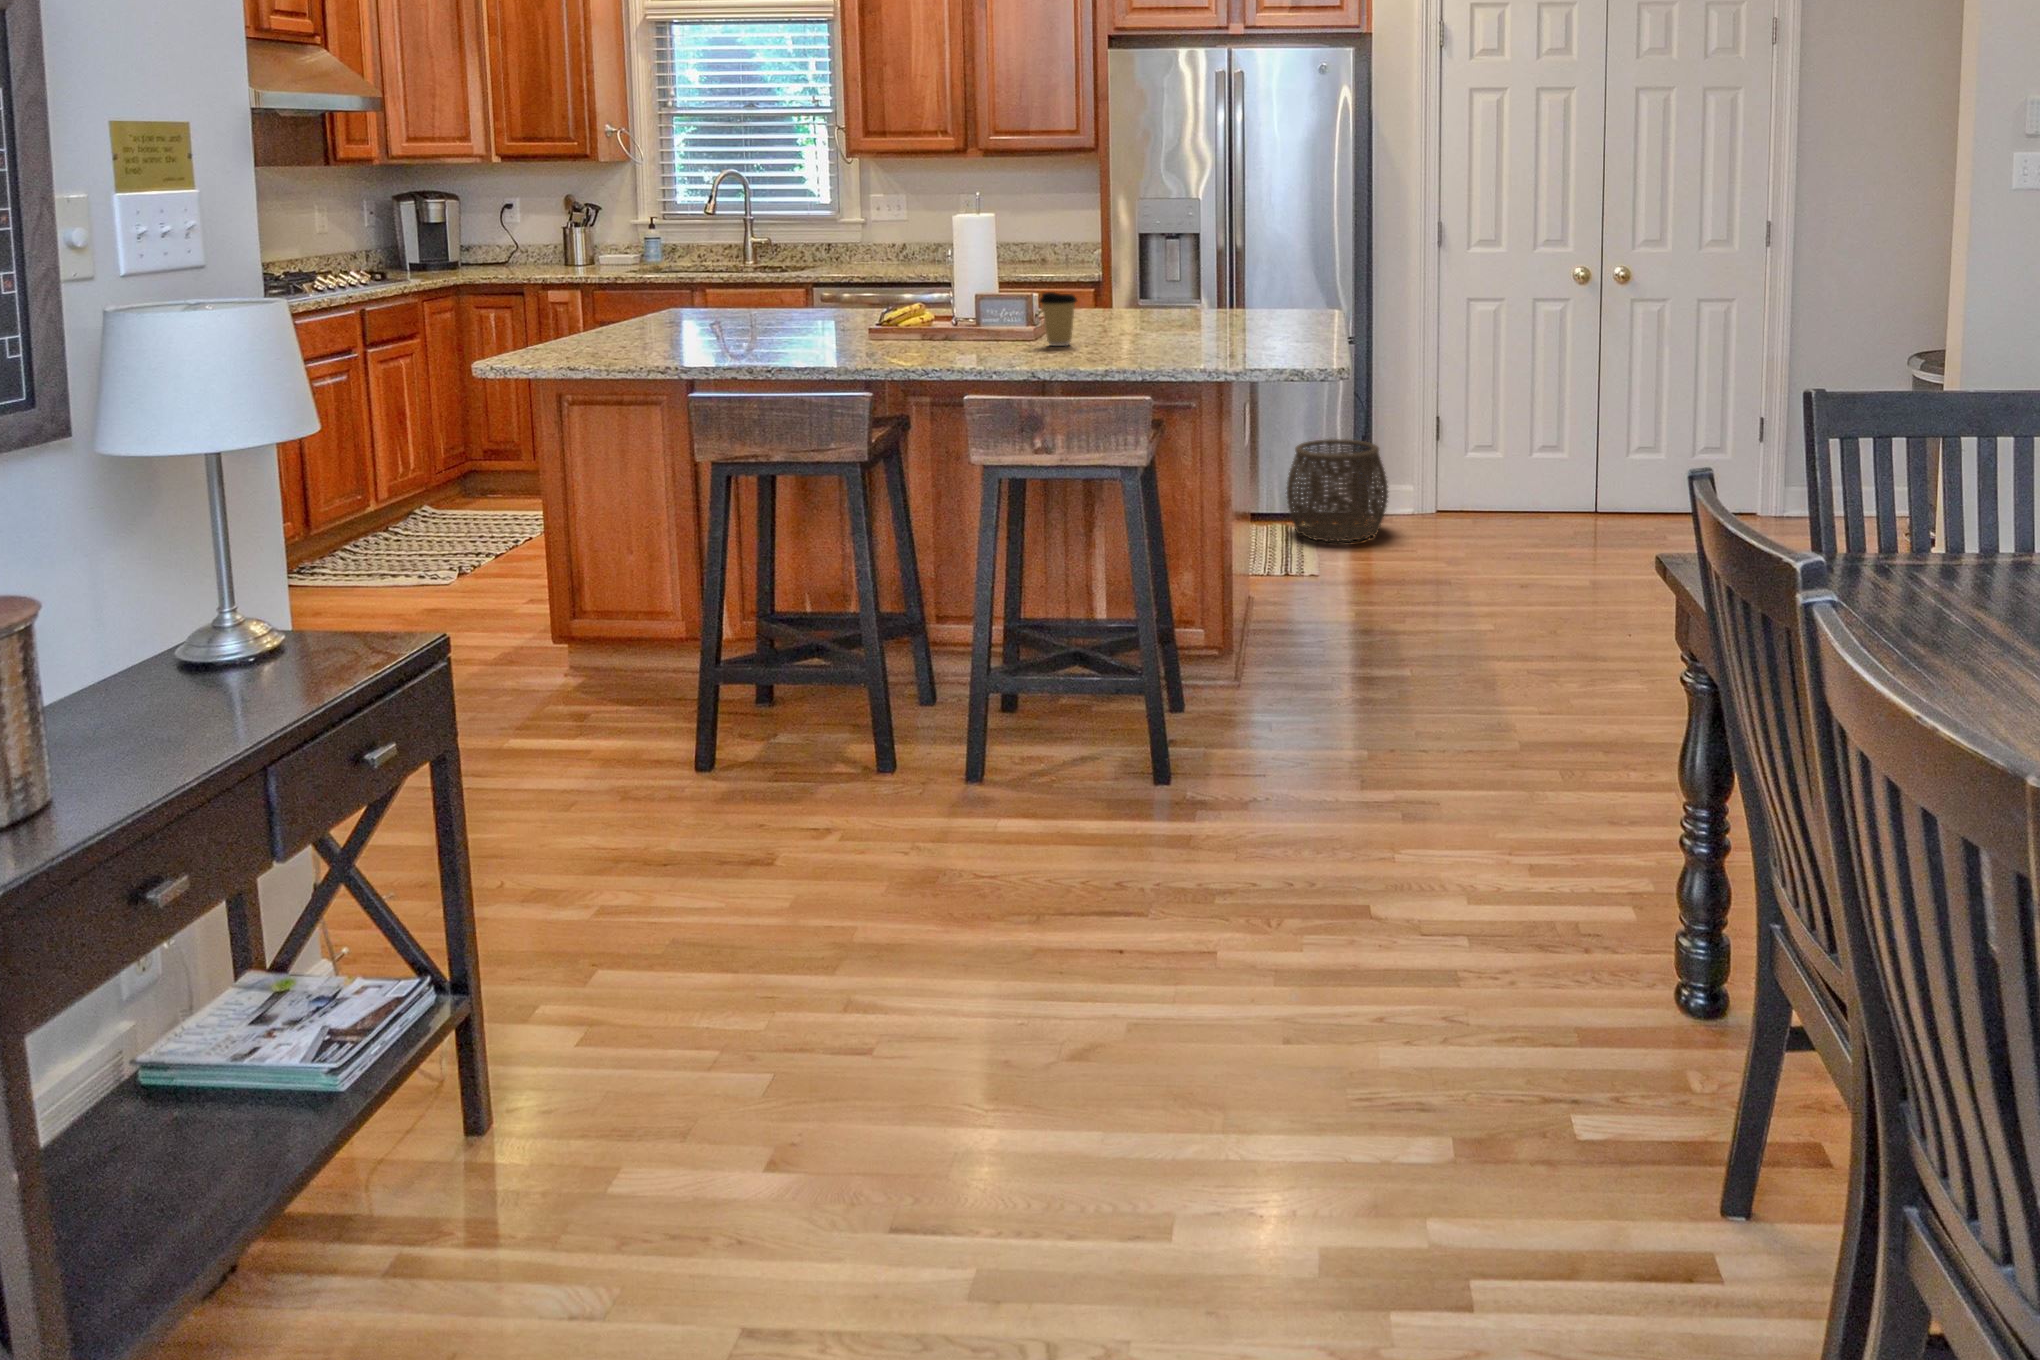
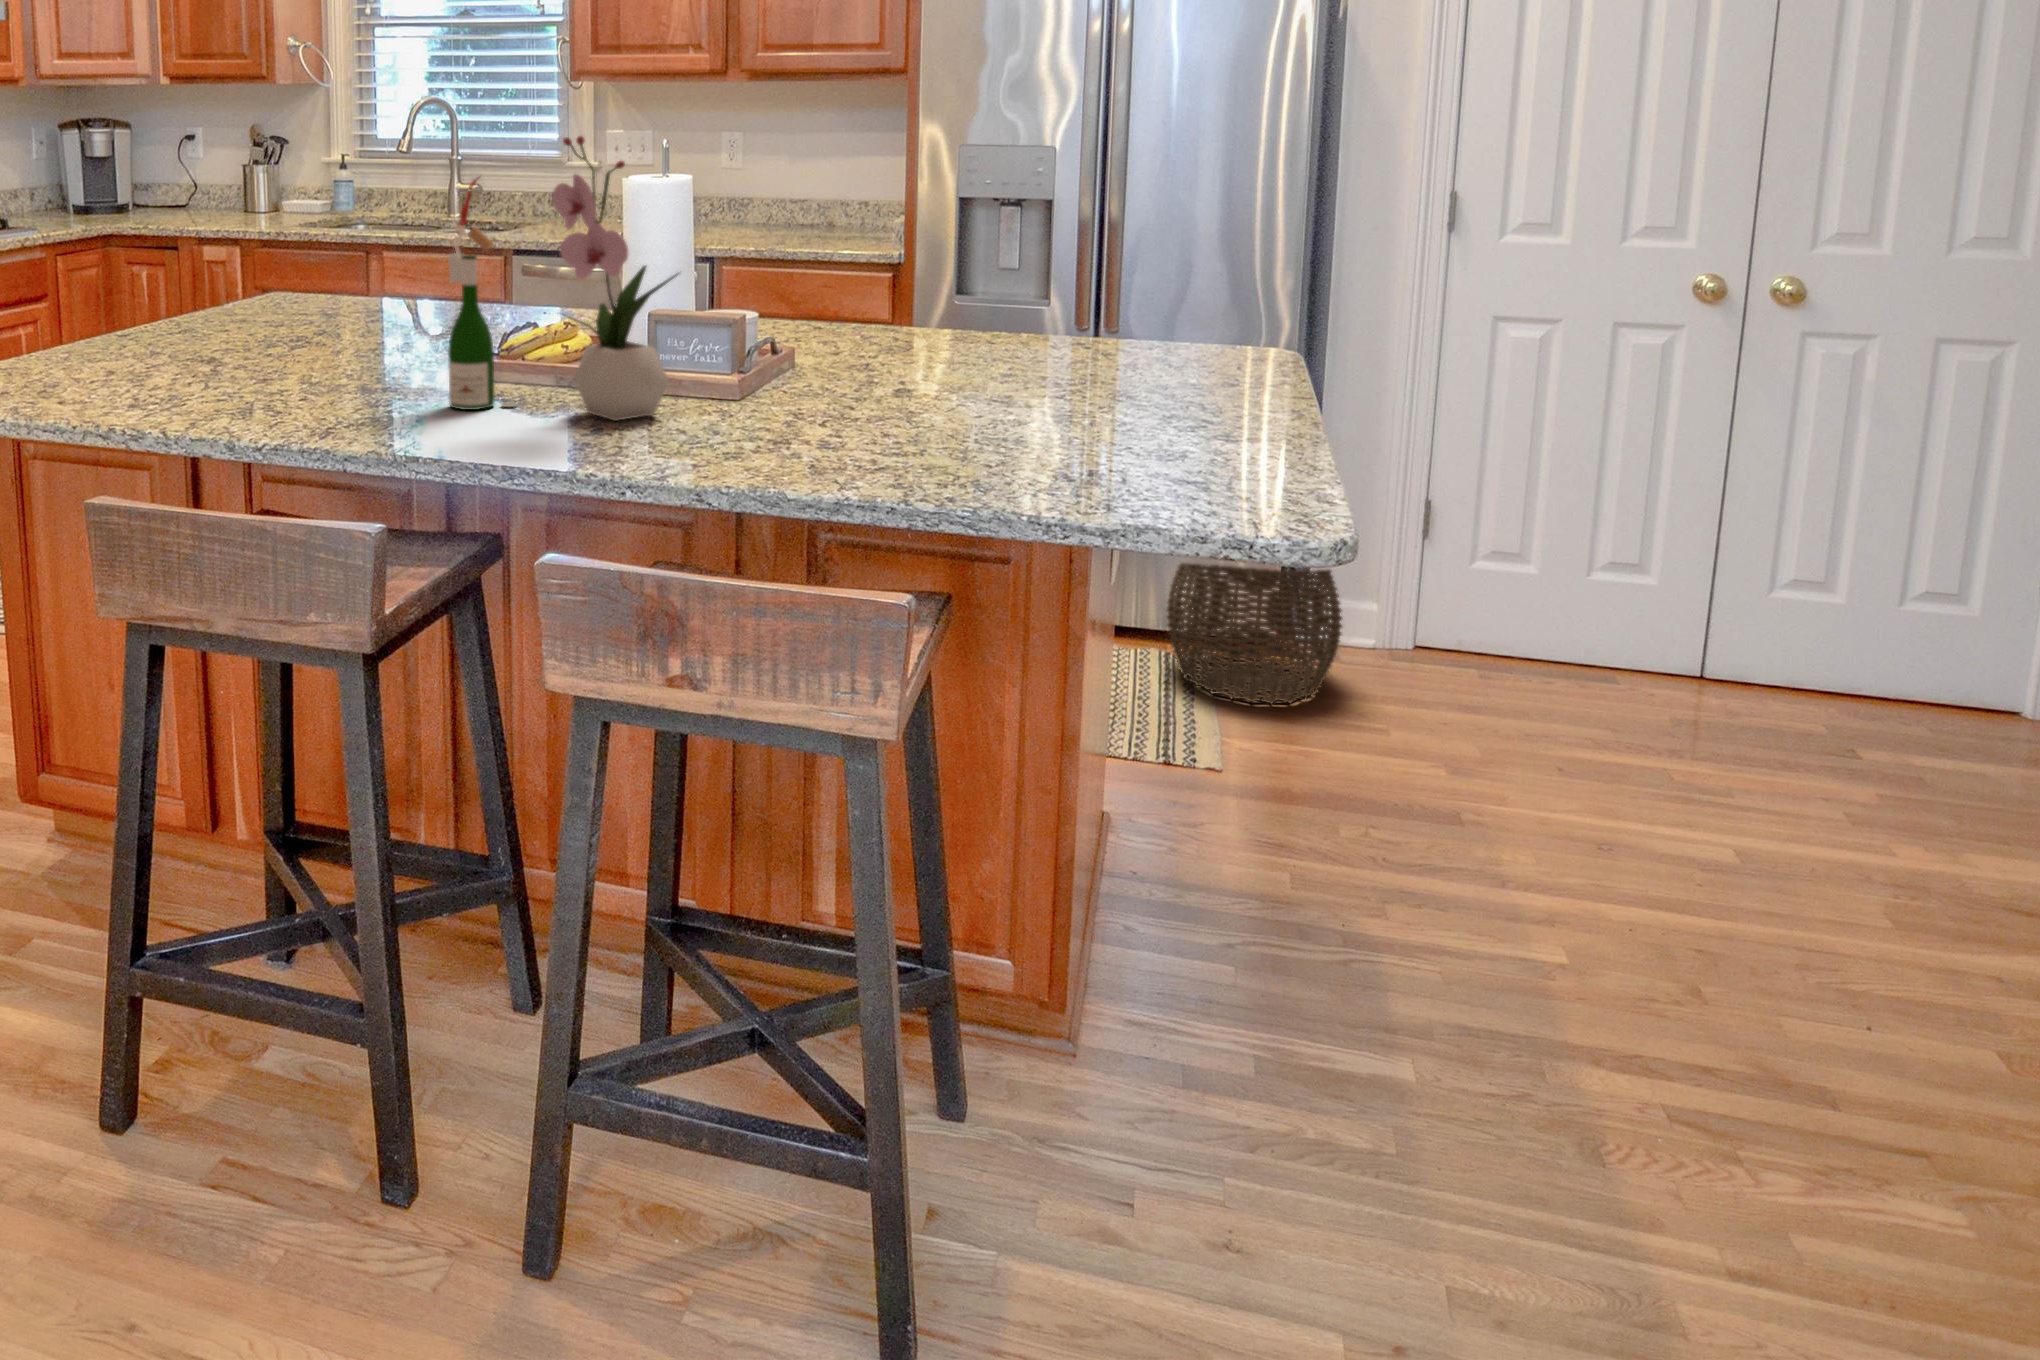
flower arrangement: none [936,195,1008,348] -> present [552,136,678,421]
wine bottle: none [871,218,914,349] -> present [448,177,517,410]
coffee cup: present [1040,292,1077,346] -> none [734,322,808,427]

